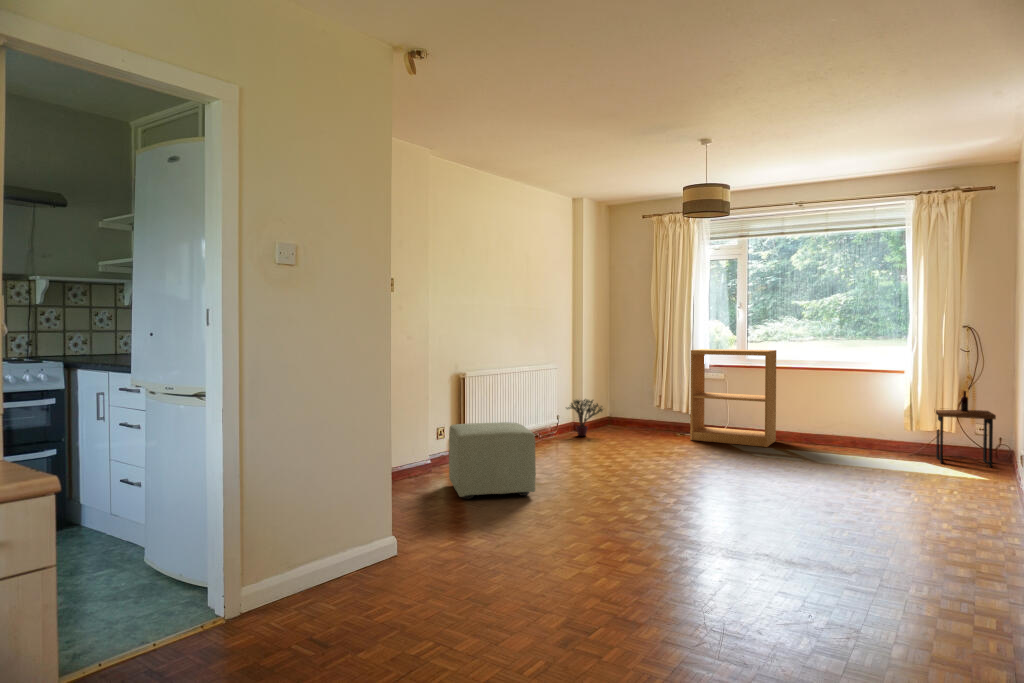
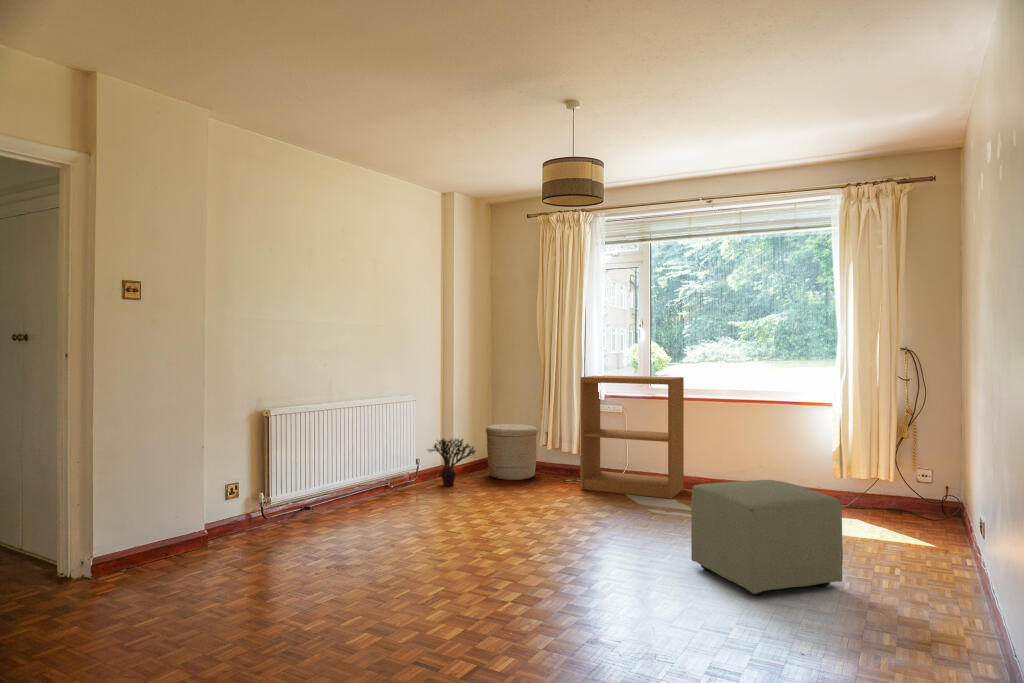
woven basket: none [608,389,651,433] -> present [486,424,537,480]
side table: present [936,391,996,468] -> none [869,429,941,527]
ottoman: present [449,422,536,499] -> present [691,480,843,595]

